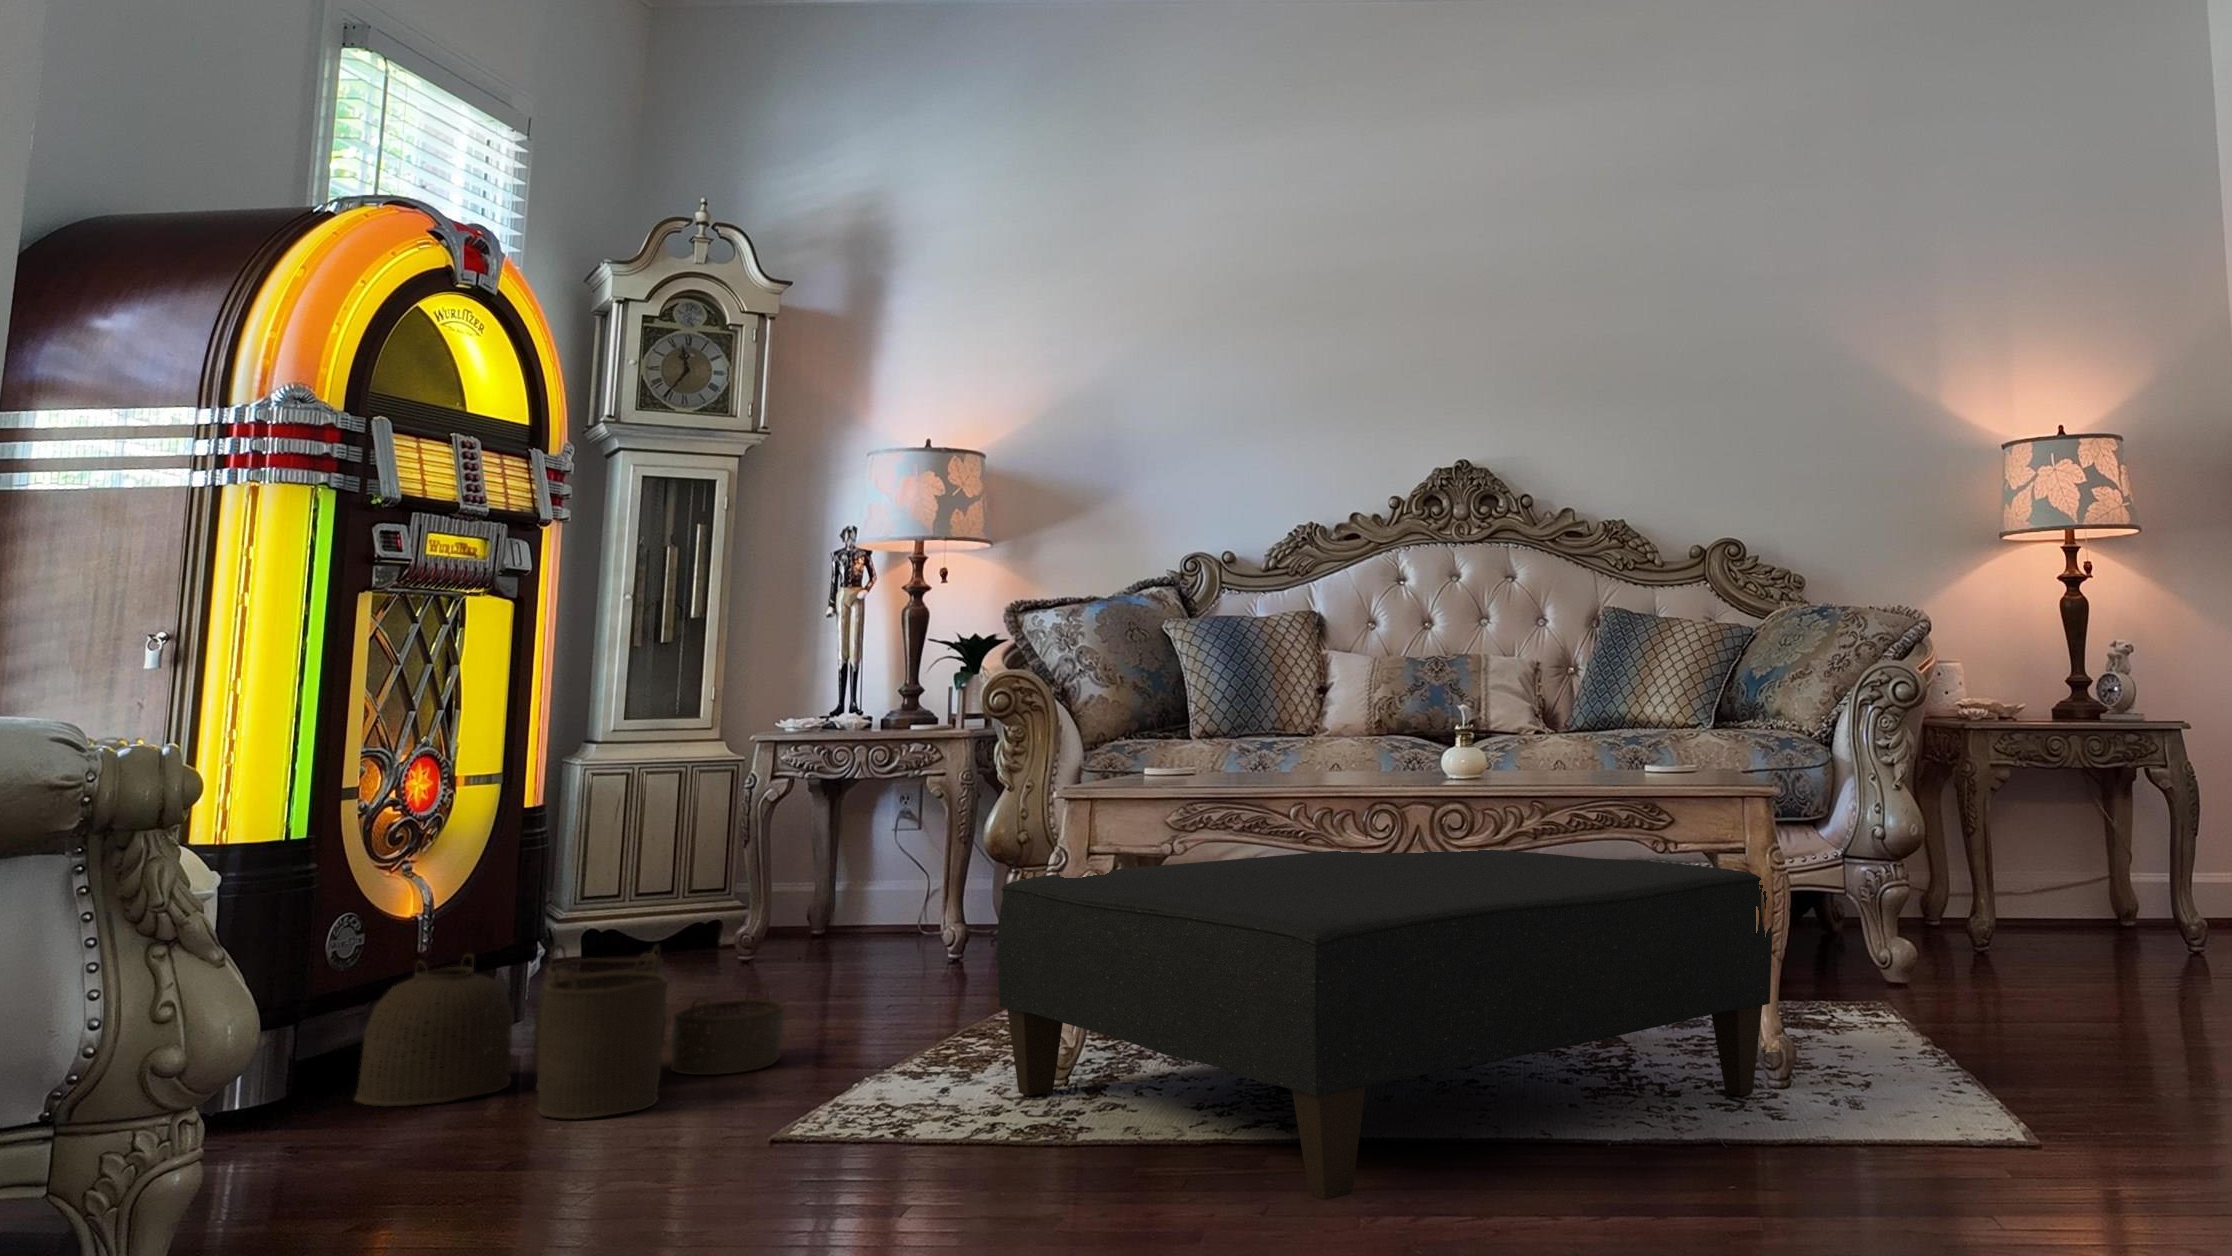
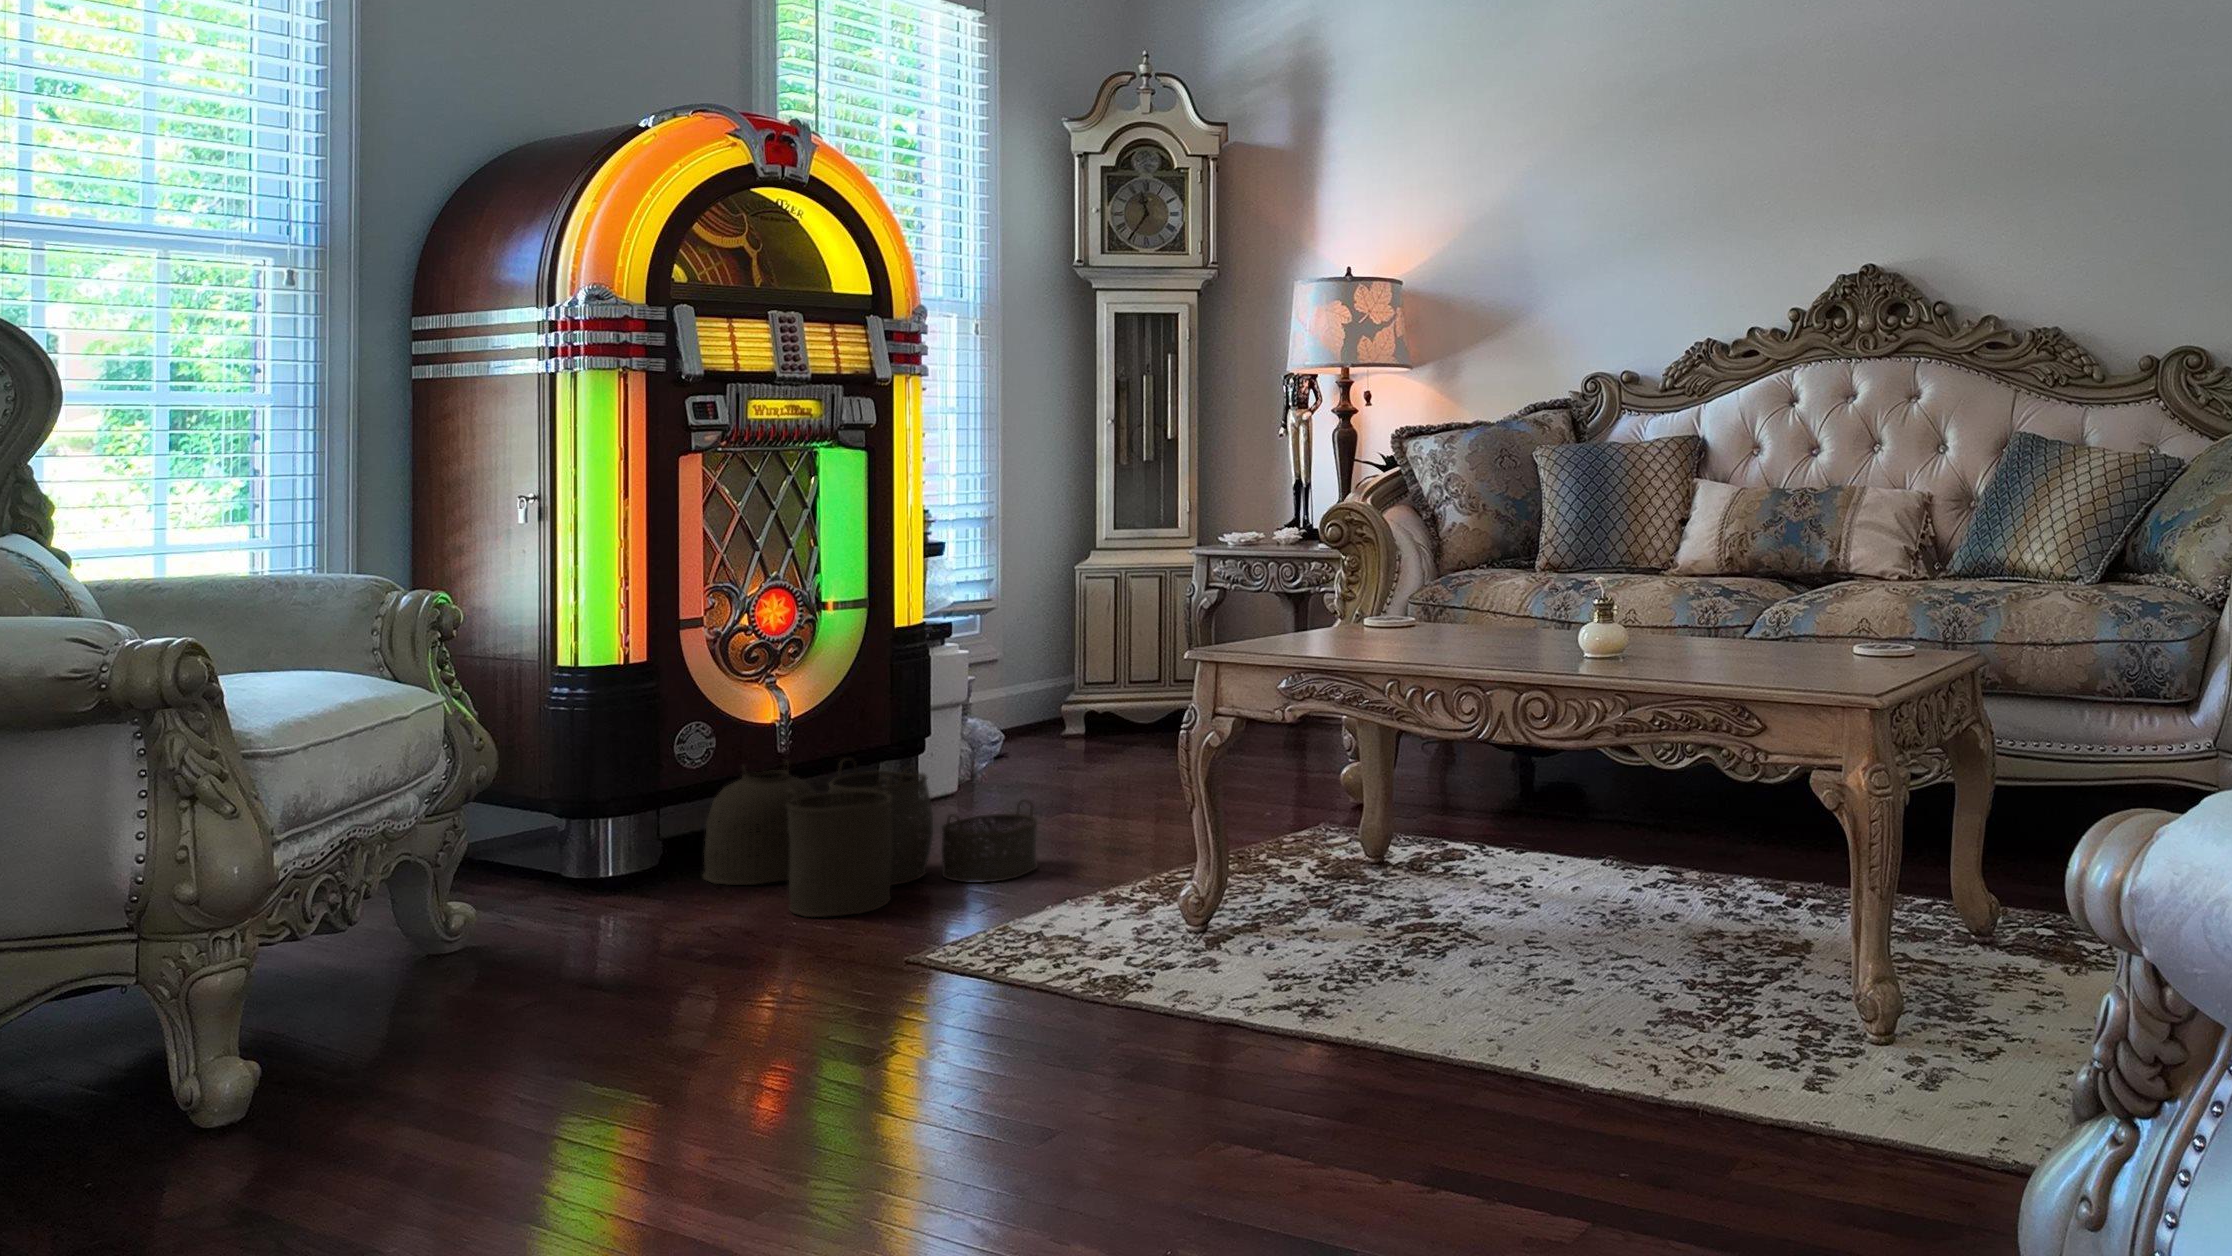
ottoman: present [997,848,1772,1200] -> none [1126,713,1848,1118]

